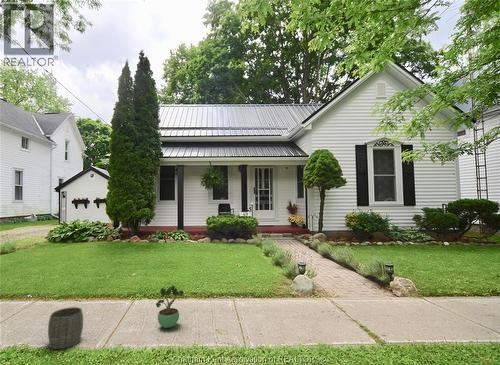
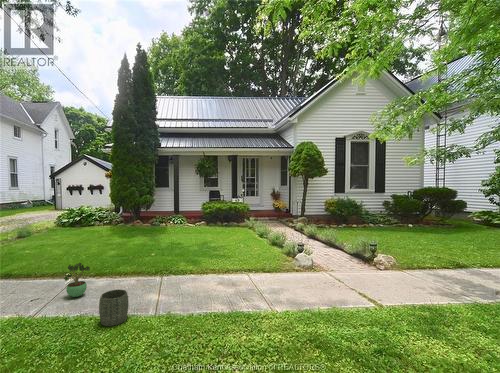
potted plant: present [156,285,184,328] -> present [64,263,90,297]

